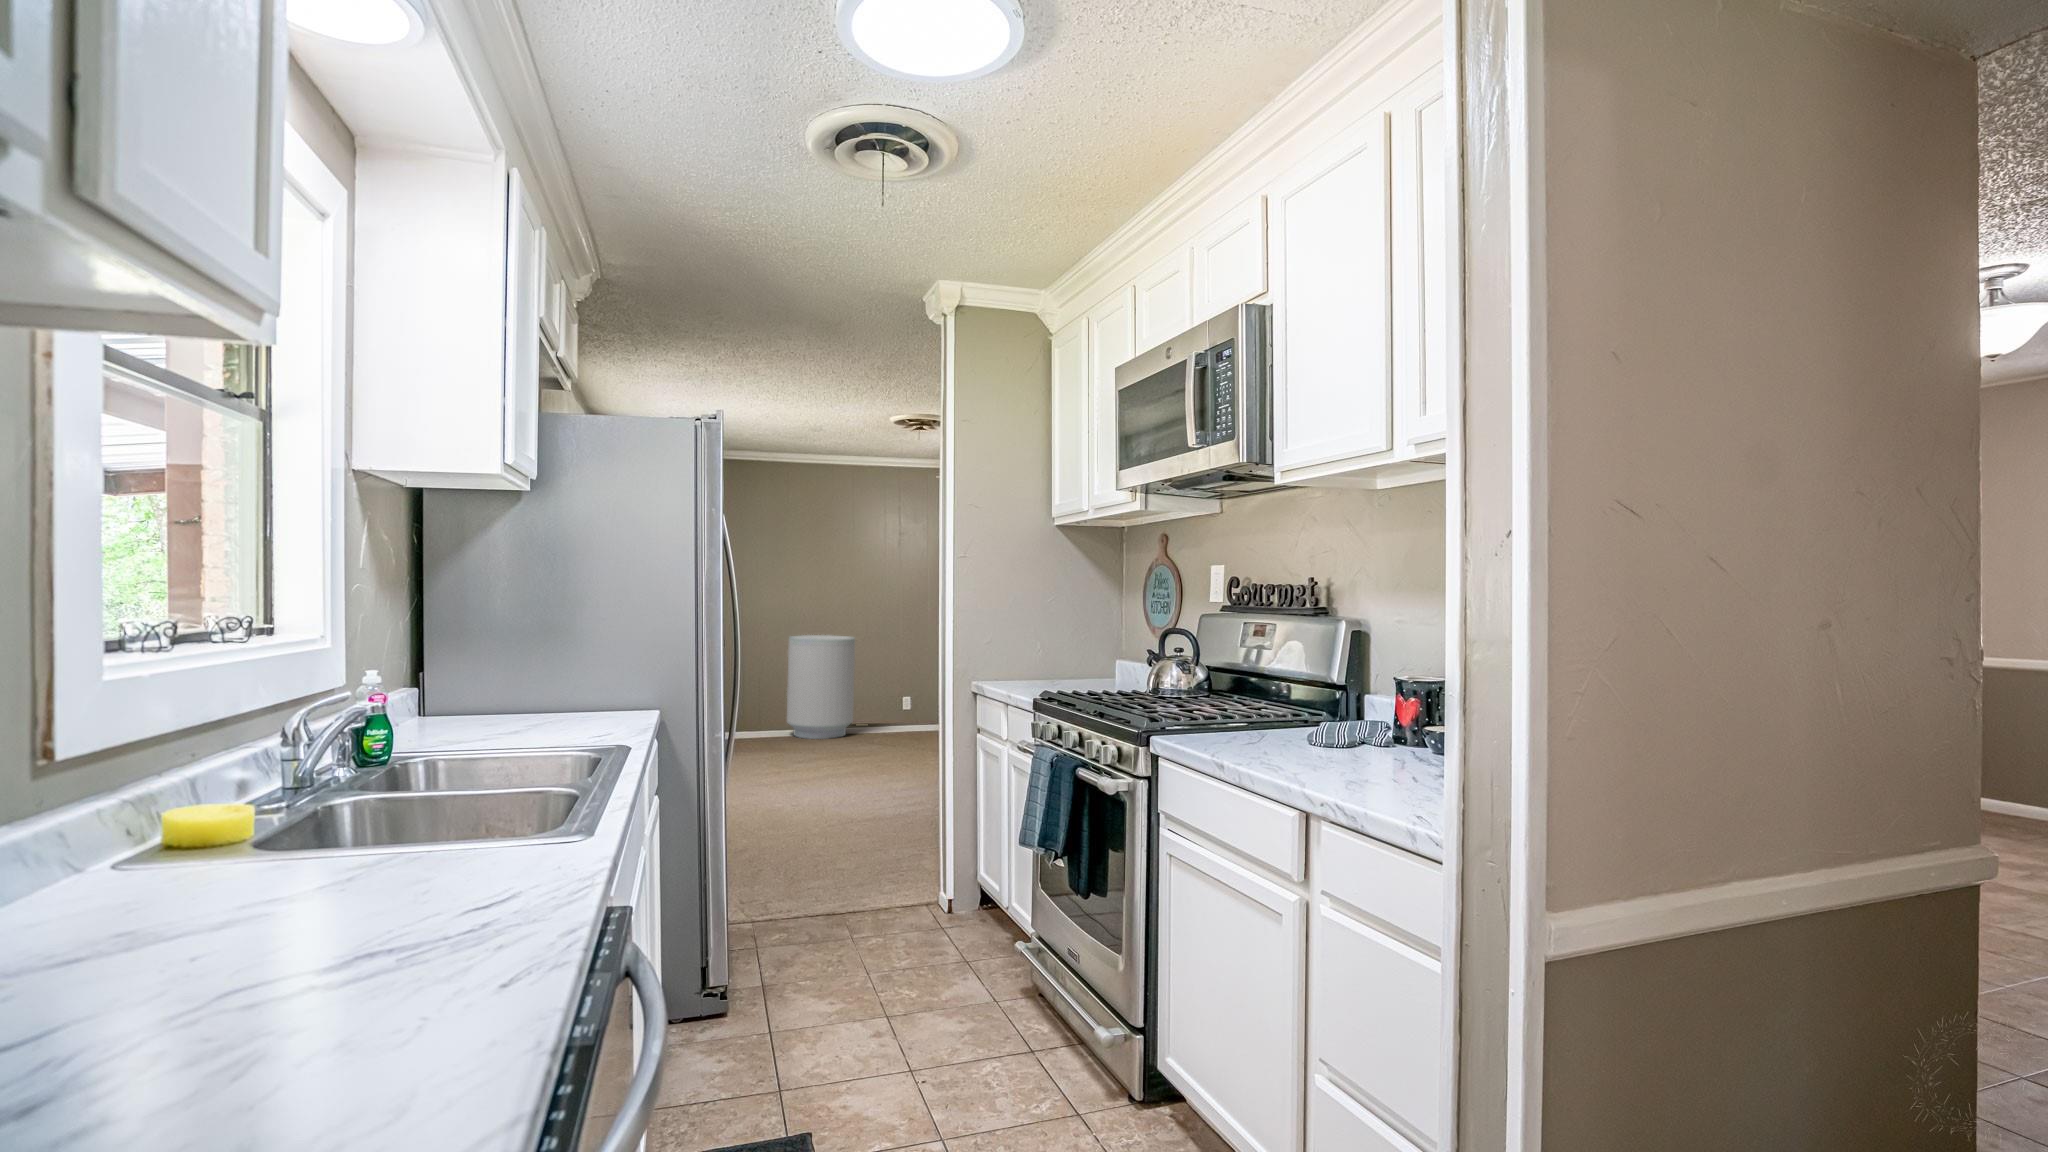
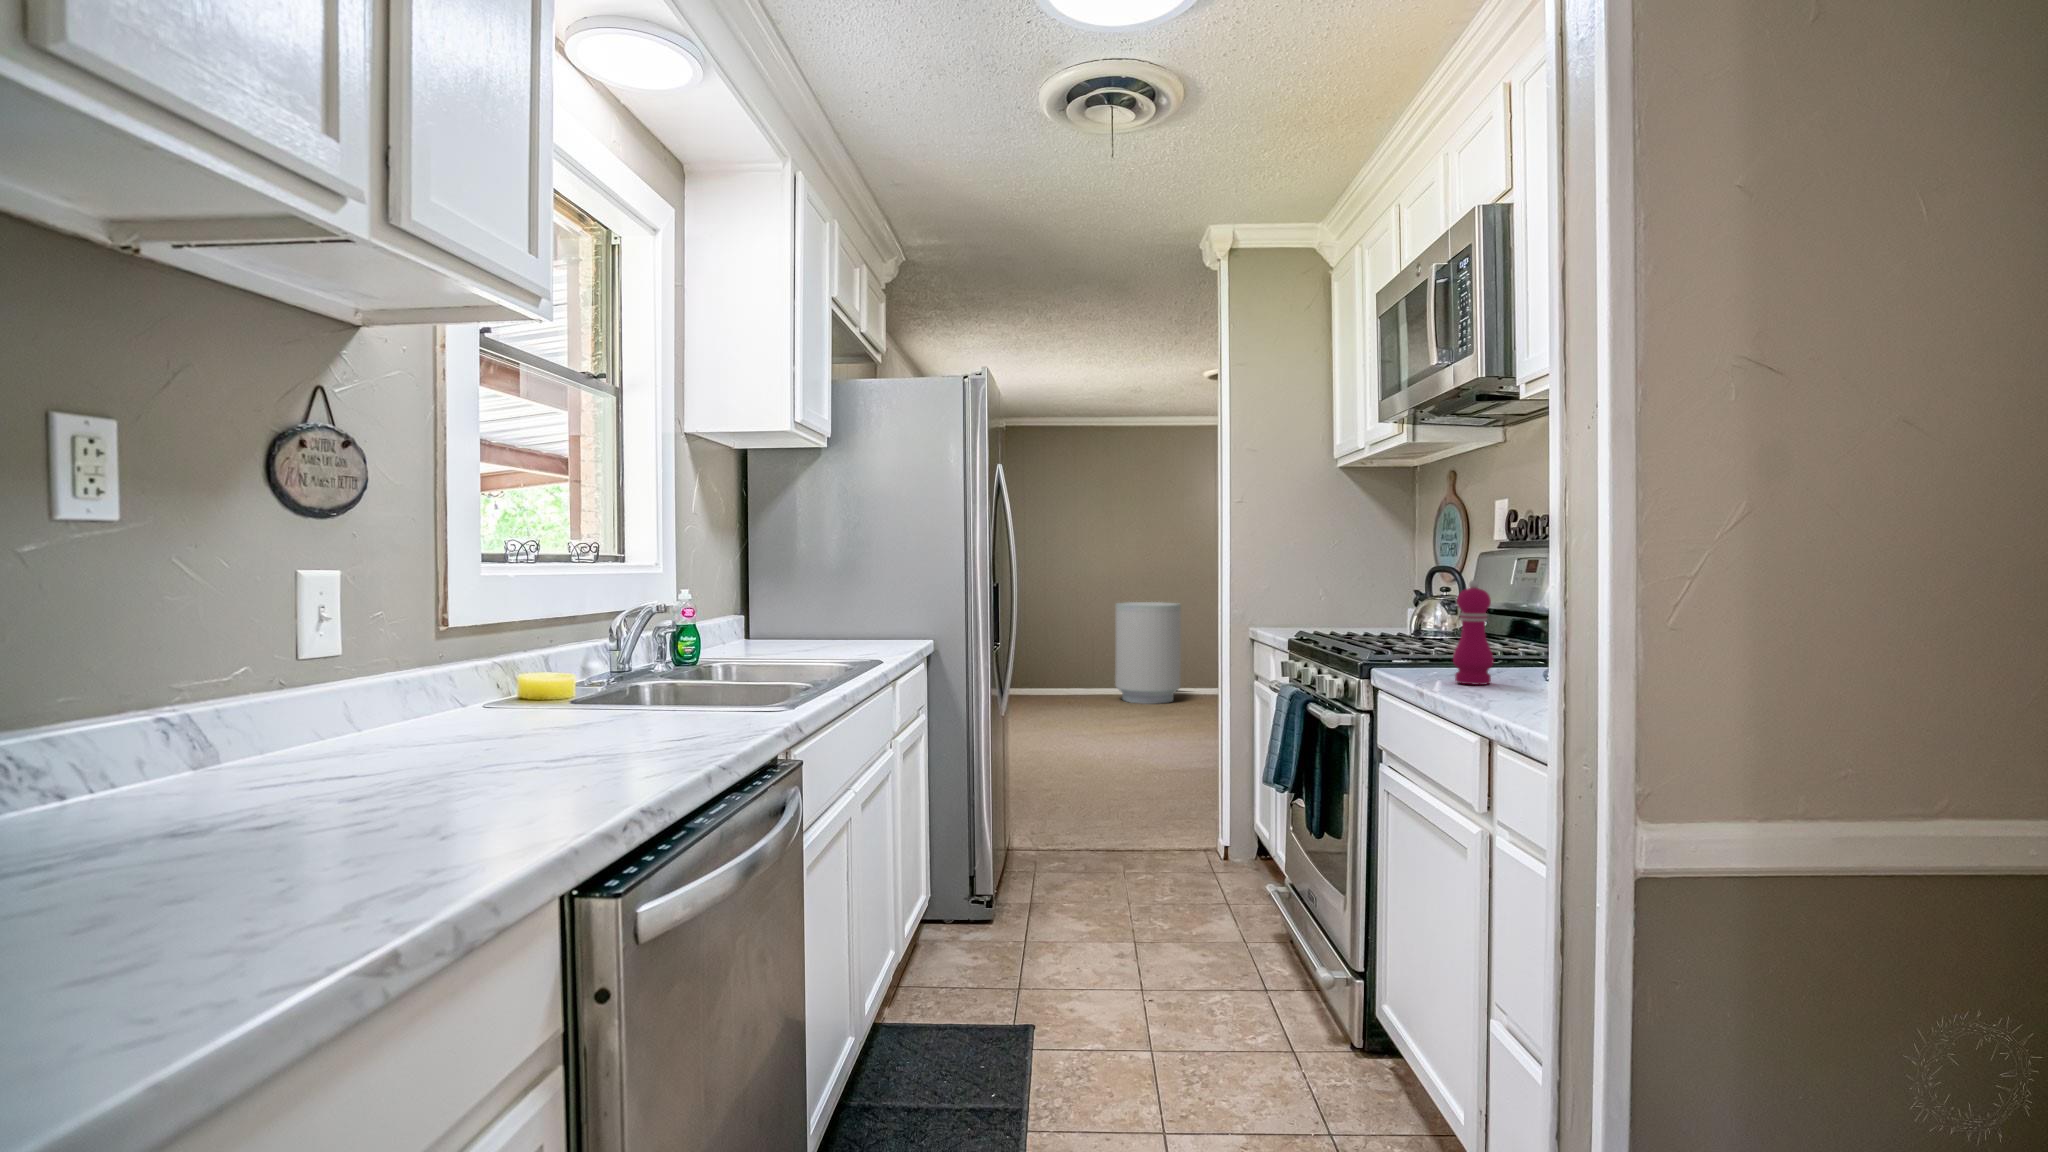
pepper mill: none [1244,660,1279,756] -> present [1453,580,1494,685]

